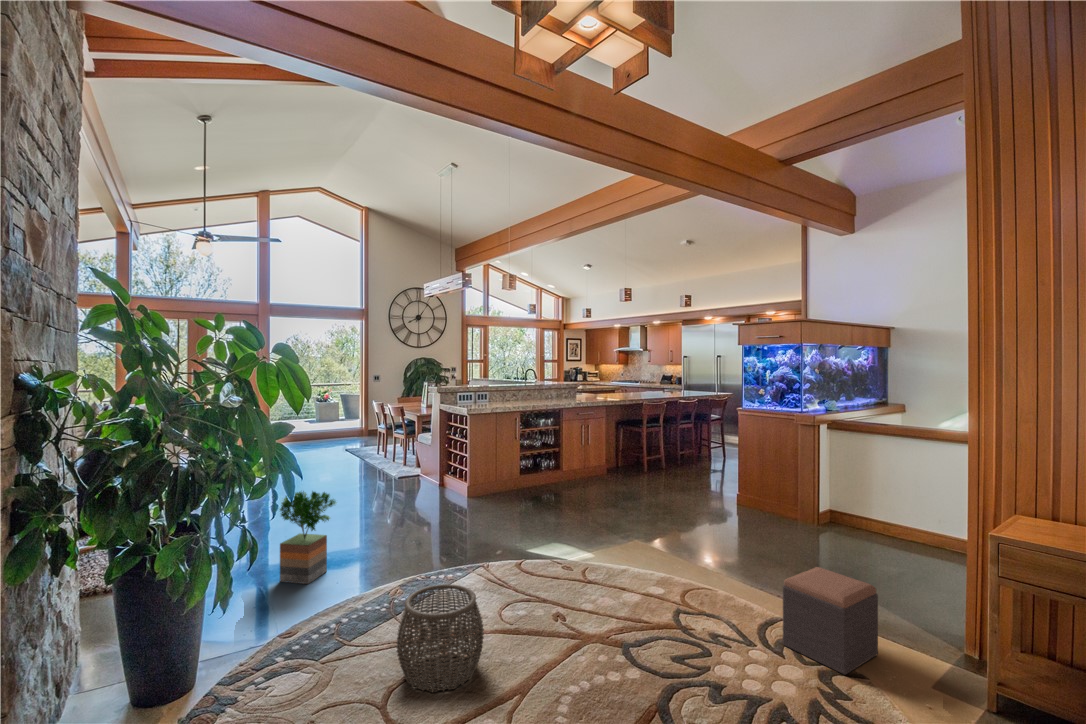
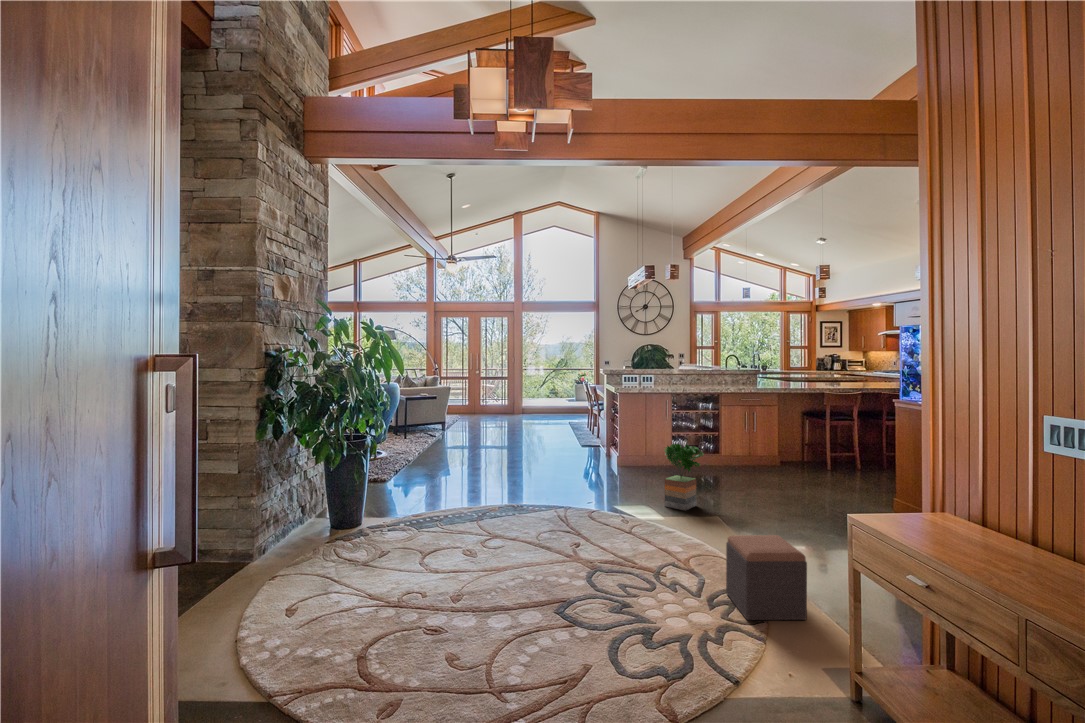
potted tree: present [280,492,336,584] -> present [665,444,703,511]
woven basket: present [396,584,484,692] -> none [441,495,498,556]

